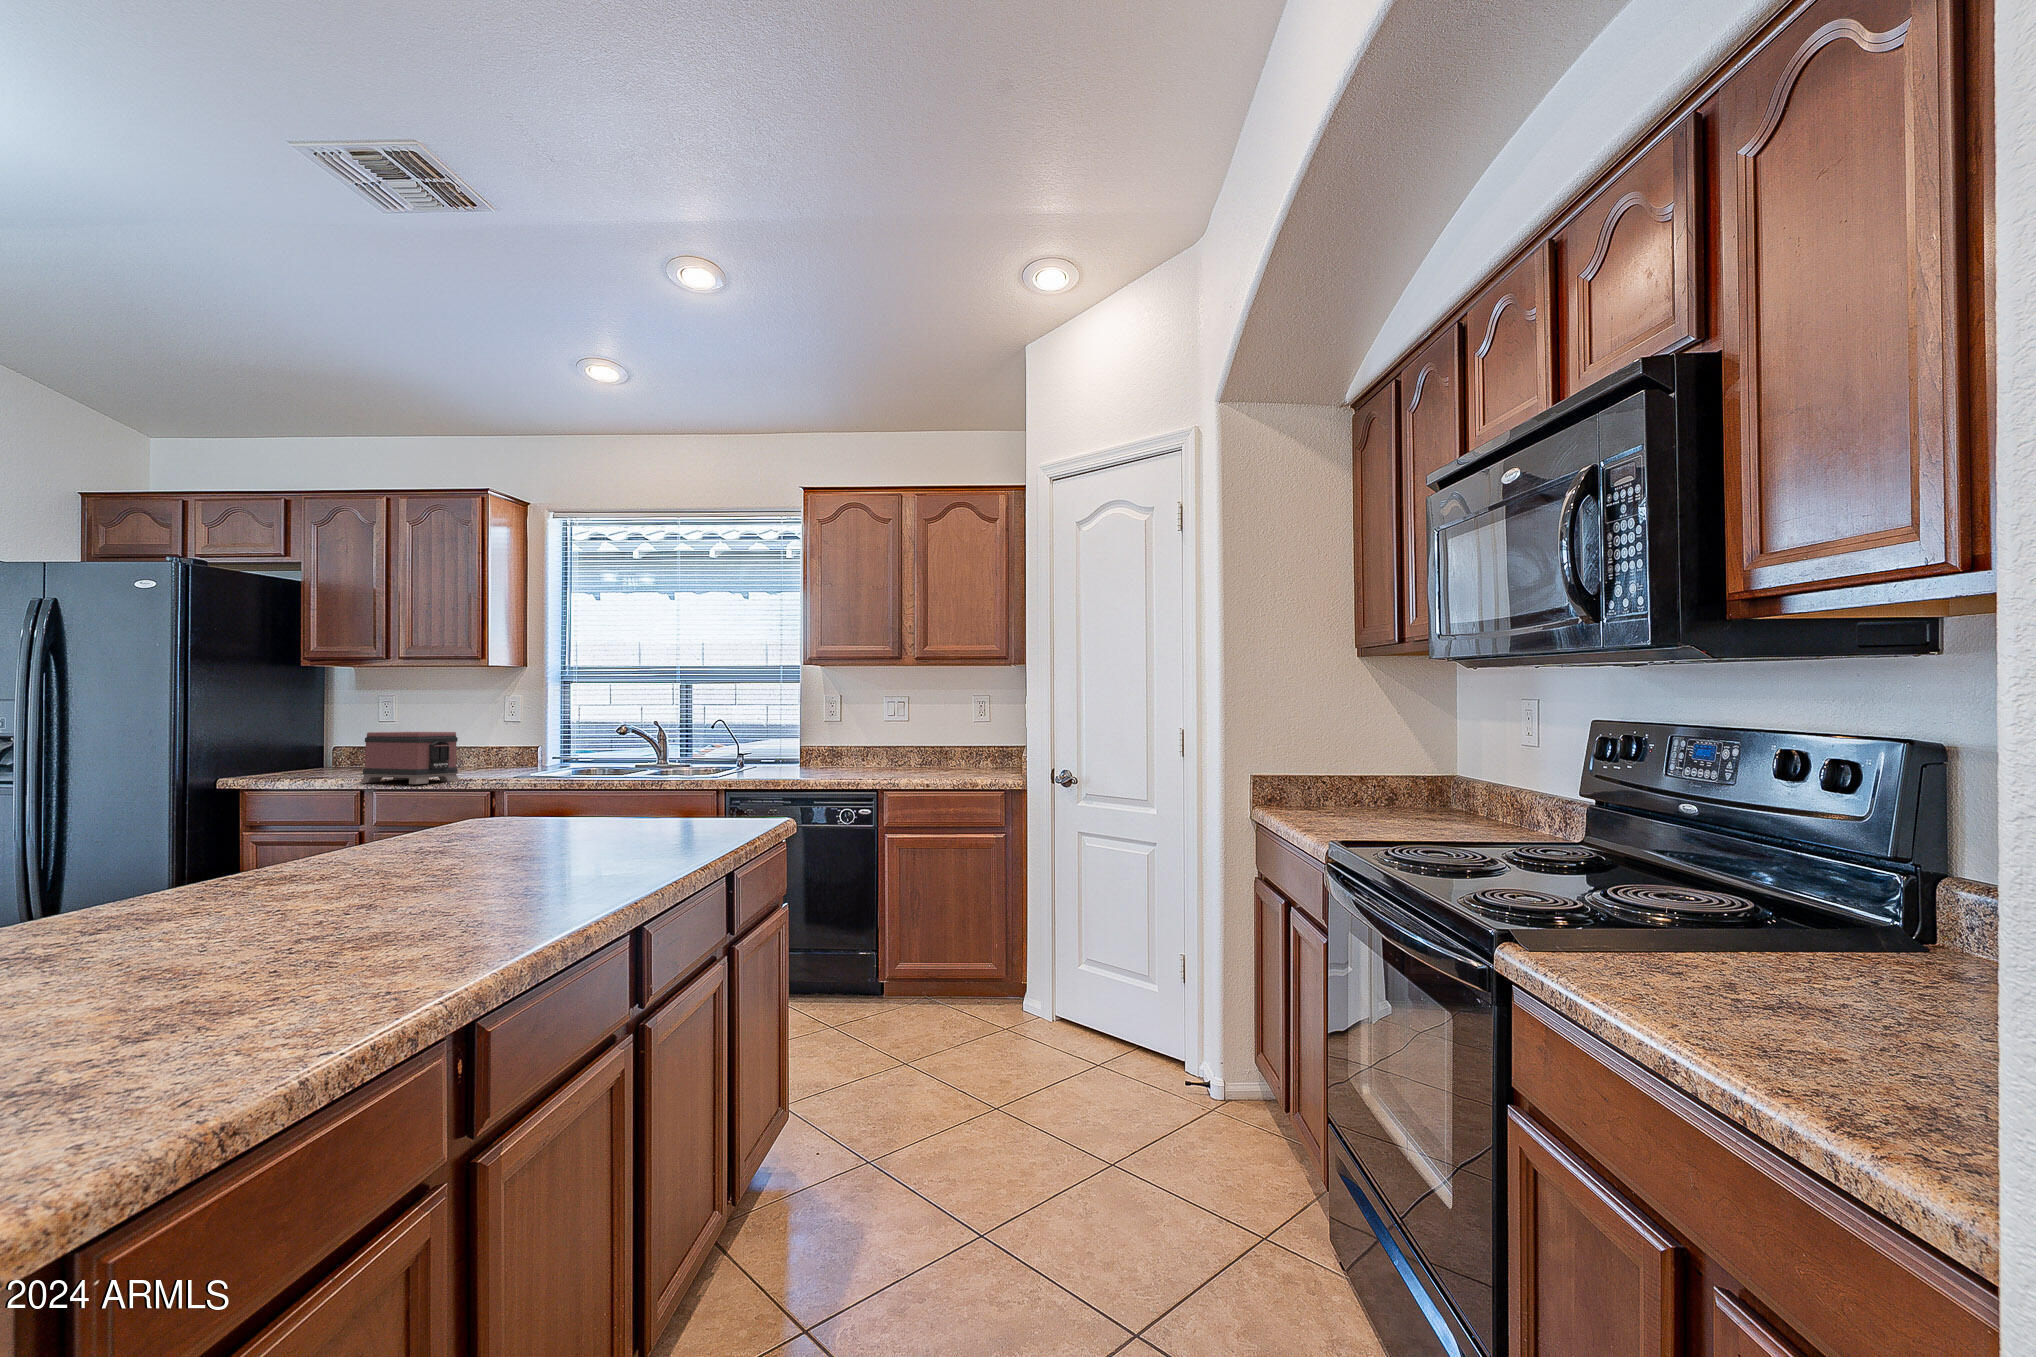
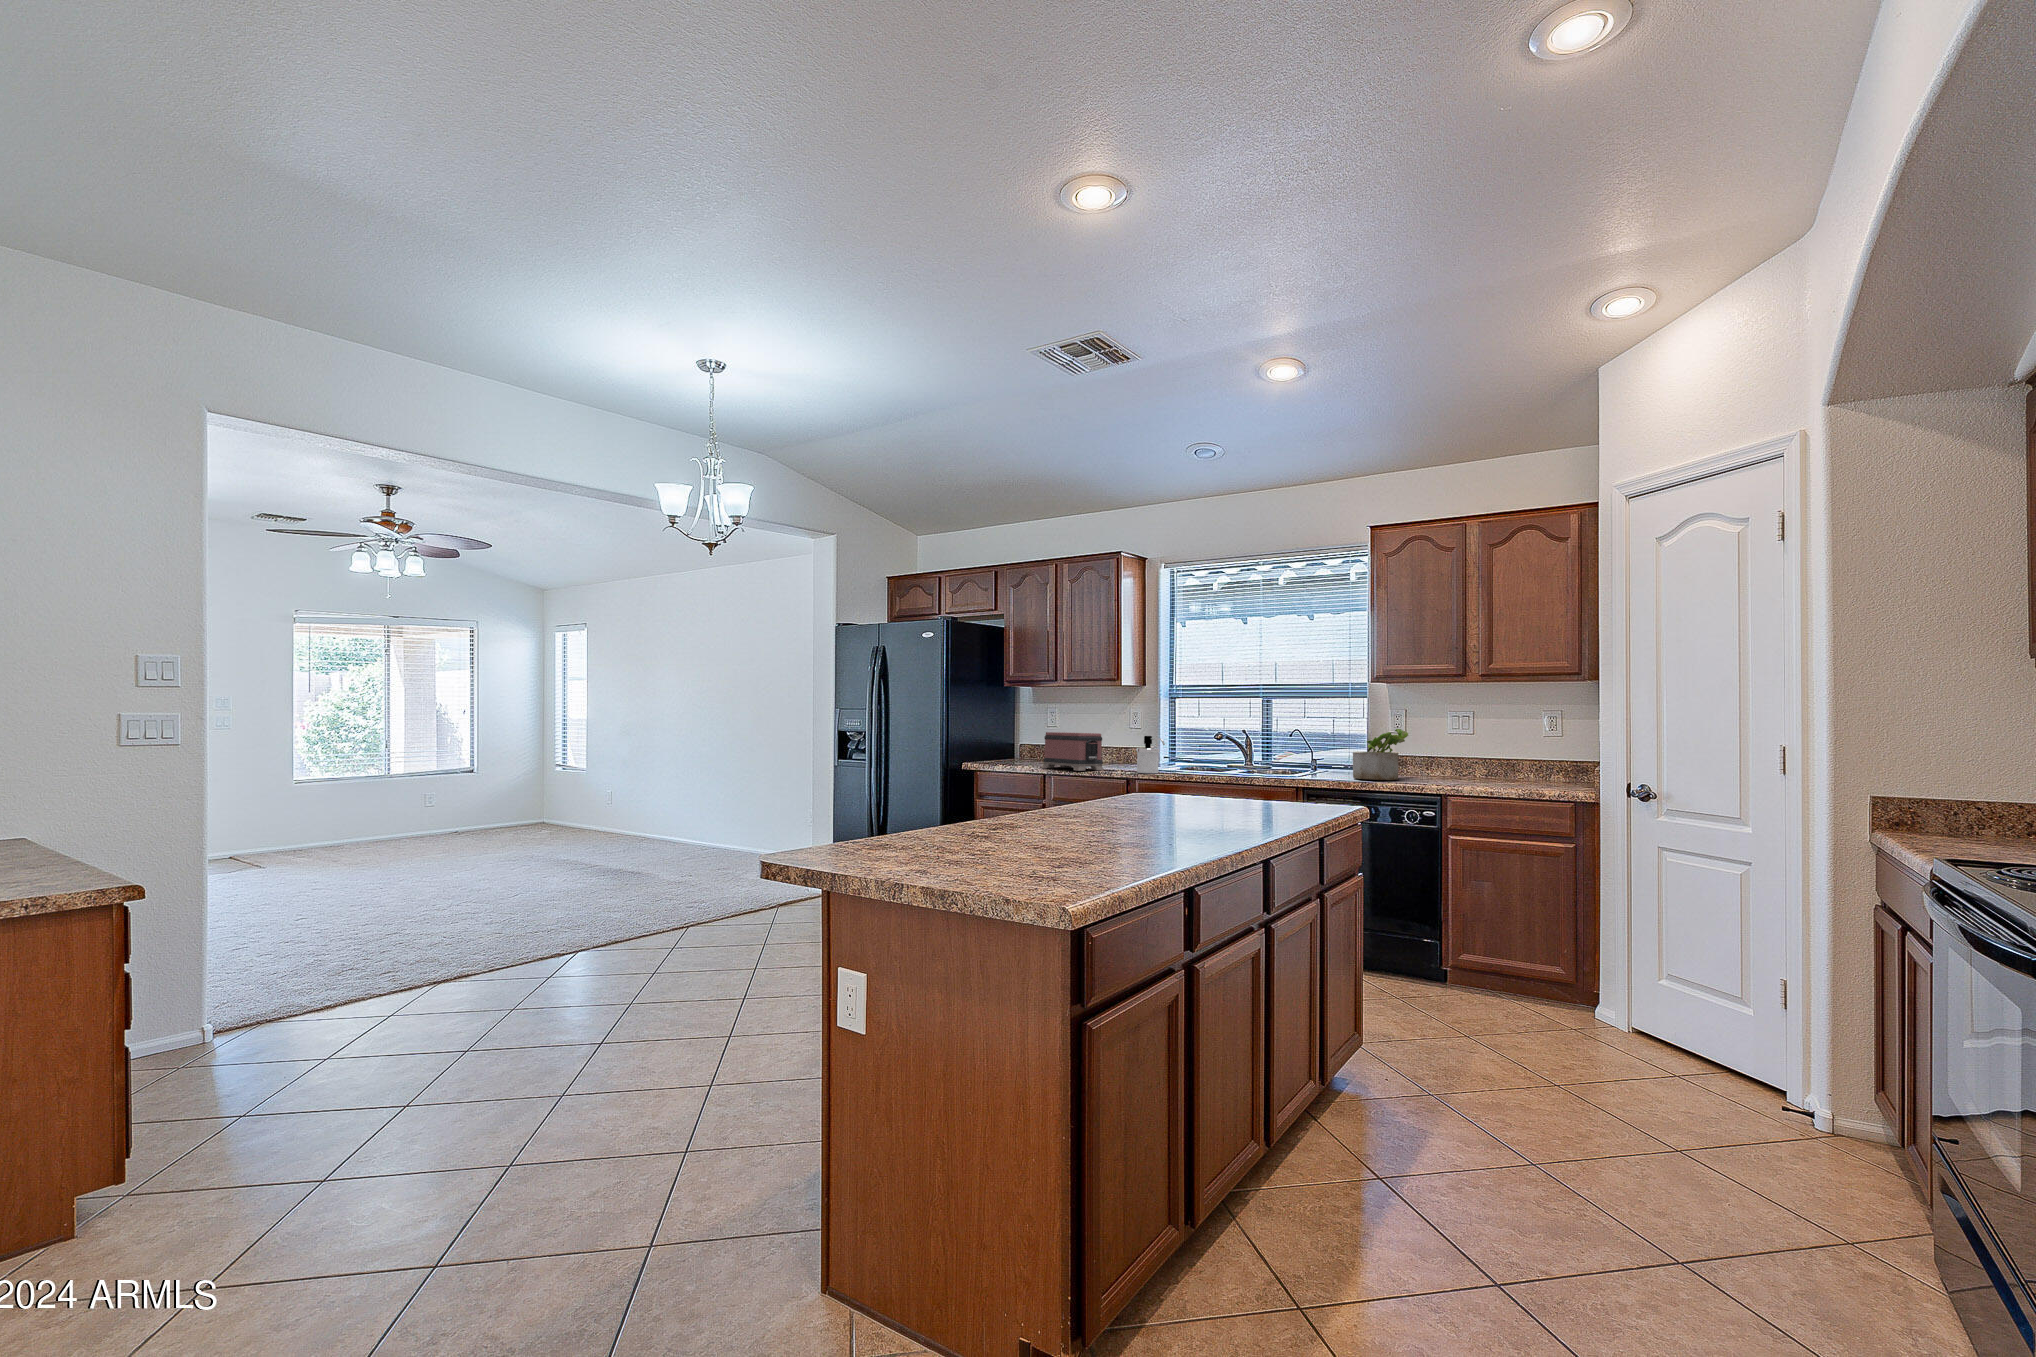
potted plant: none [783,717,843,775] -> present [1353,729,1408,780]
soap dispenser: none [507,733,547,782] -> present [1137,736,1165,773]

